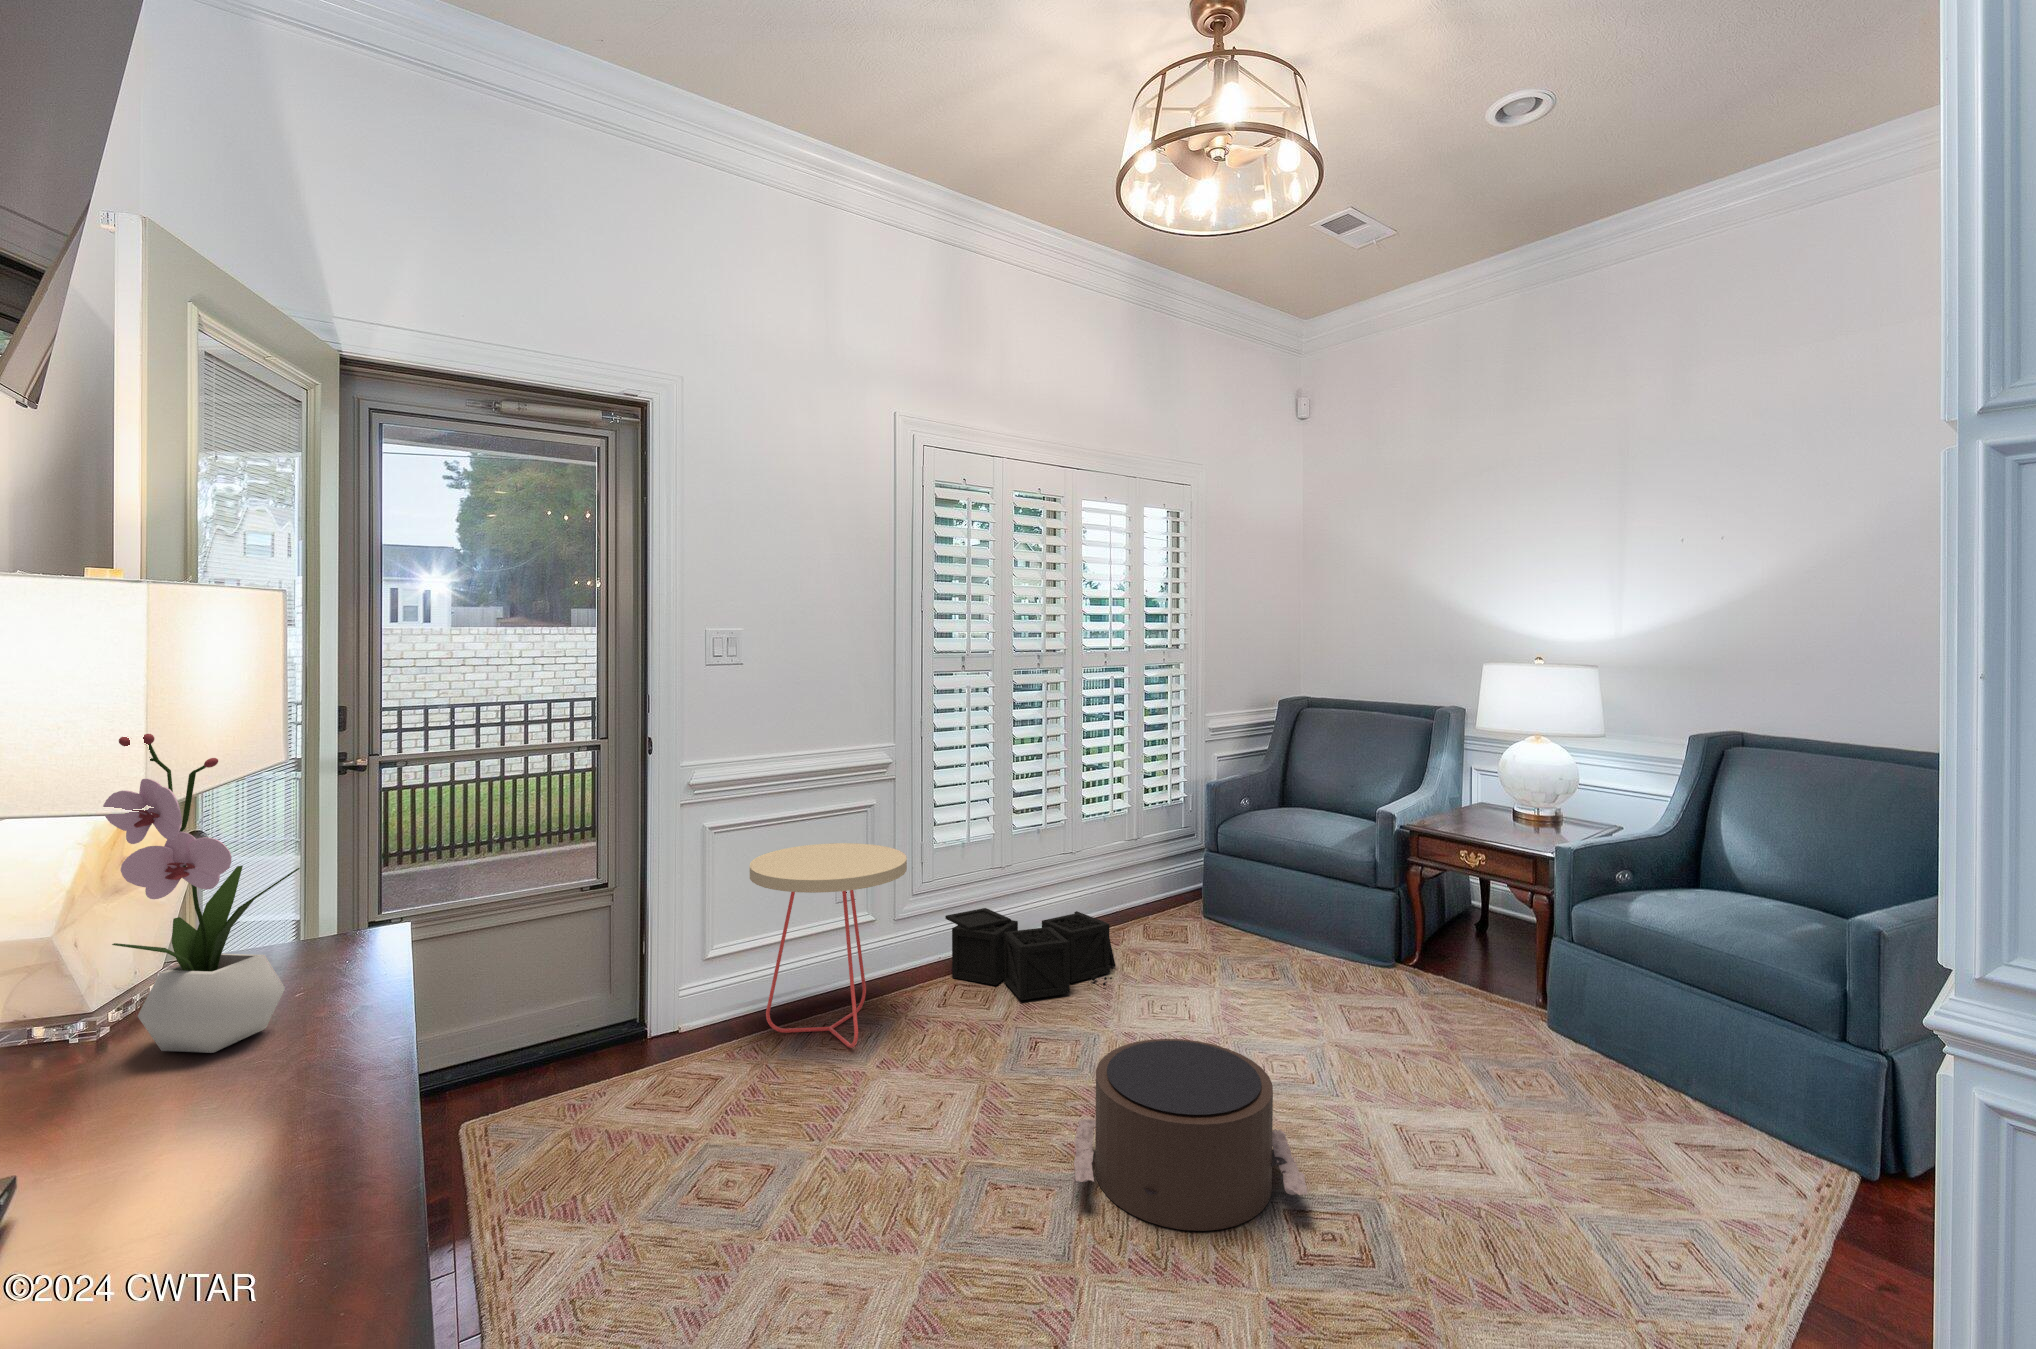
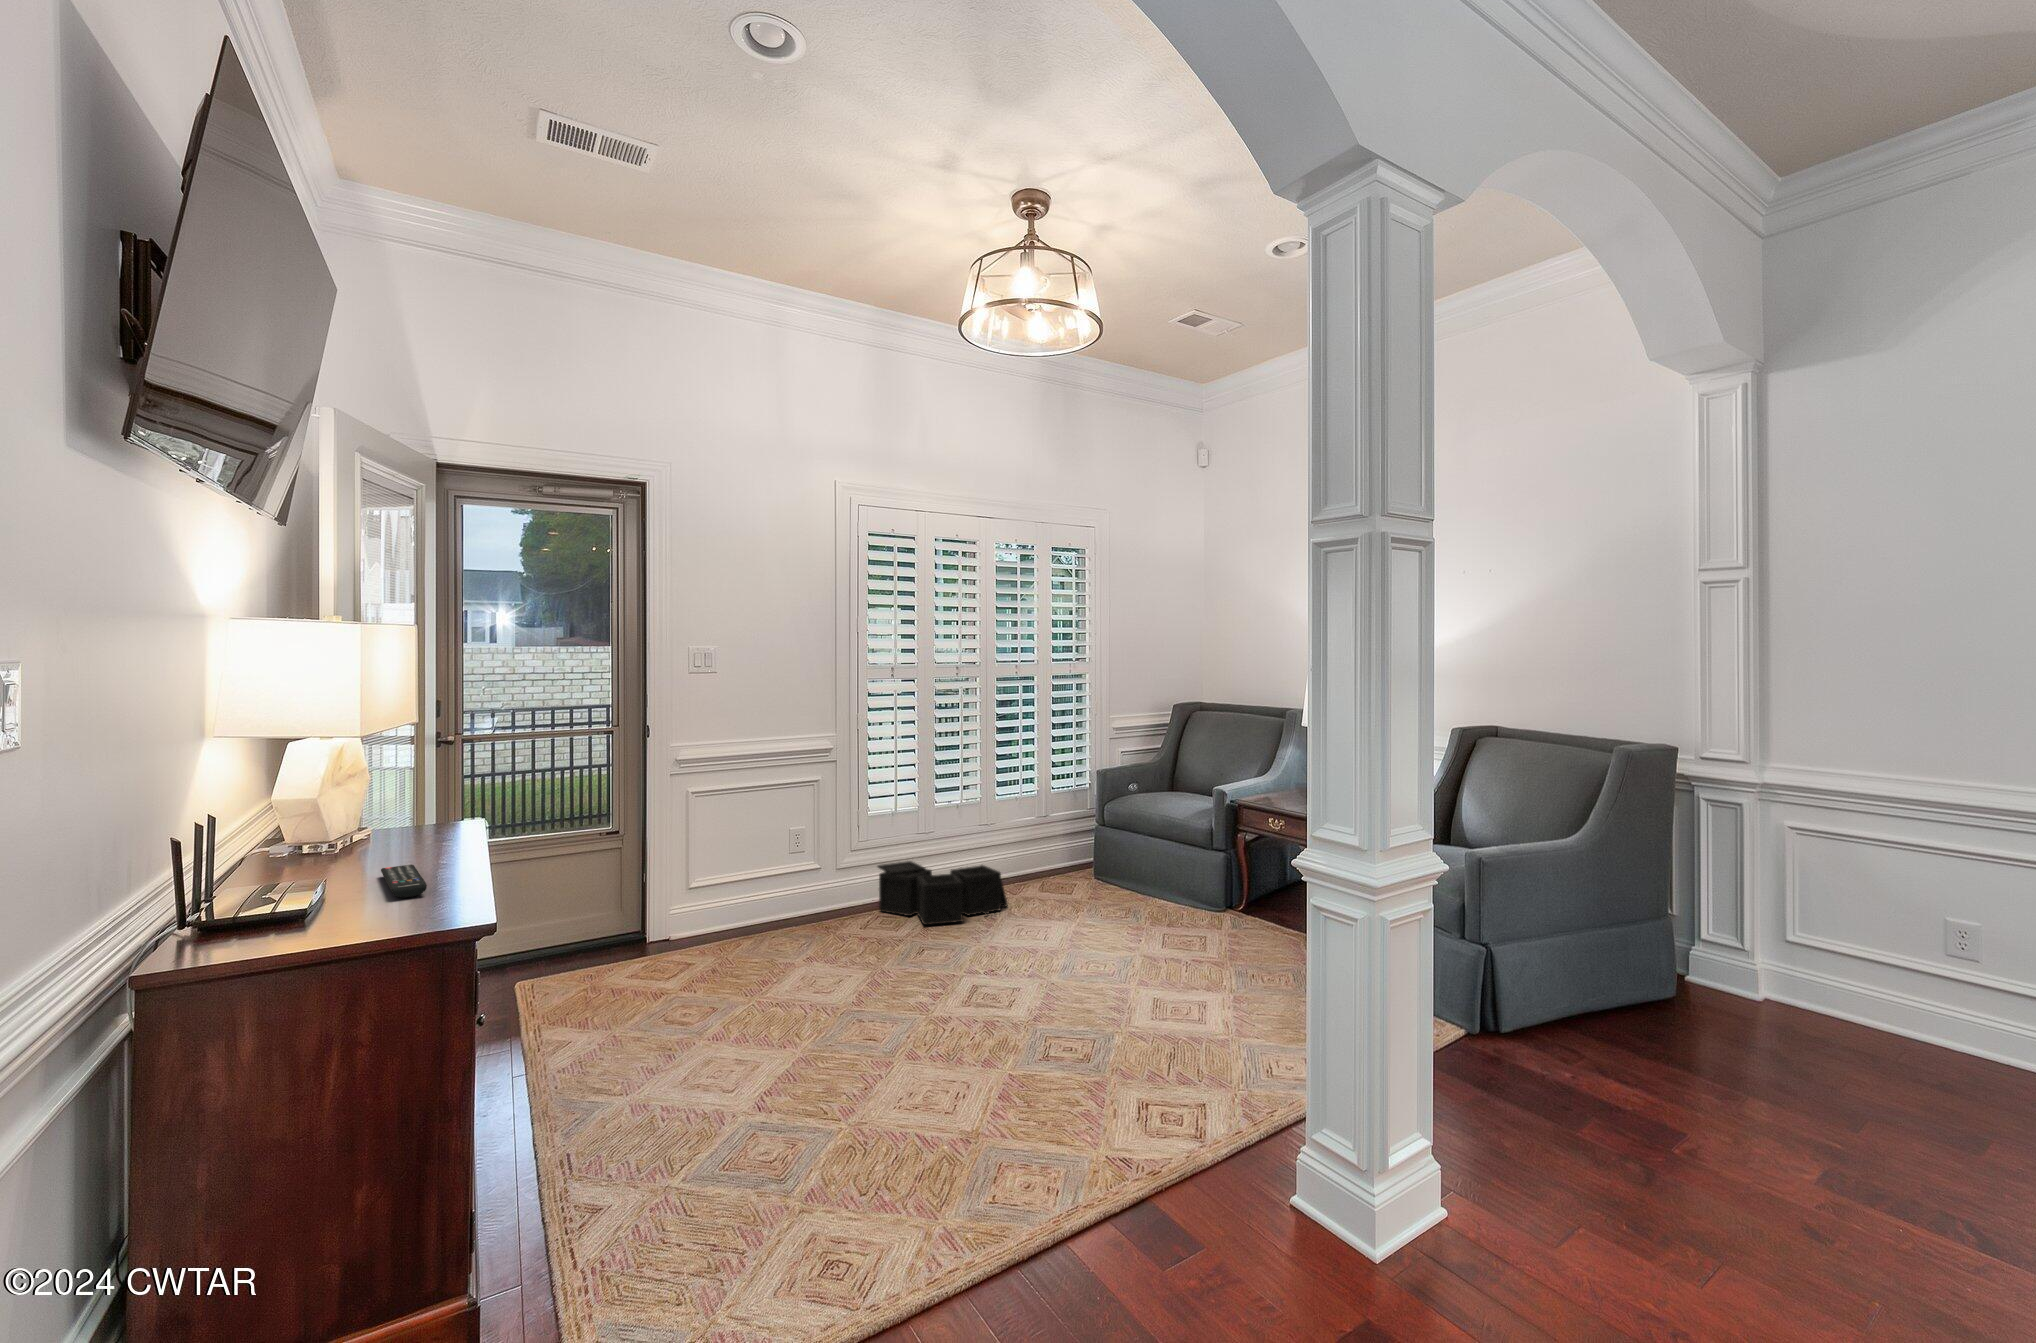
flower arrangement: present [103,734,300,1053] -> none [356,707,438,856]
side table: present [750,843,907,1048] -> none [717,805,834,950]
pouf: present [1074,1039,1307,1231] -> none [905,934,1059,1043]
remote control: none [124,1102,231,1262] -> present [381,865,427,898]

